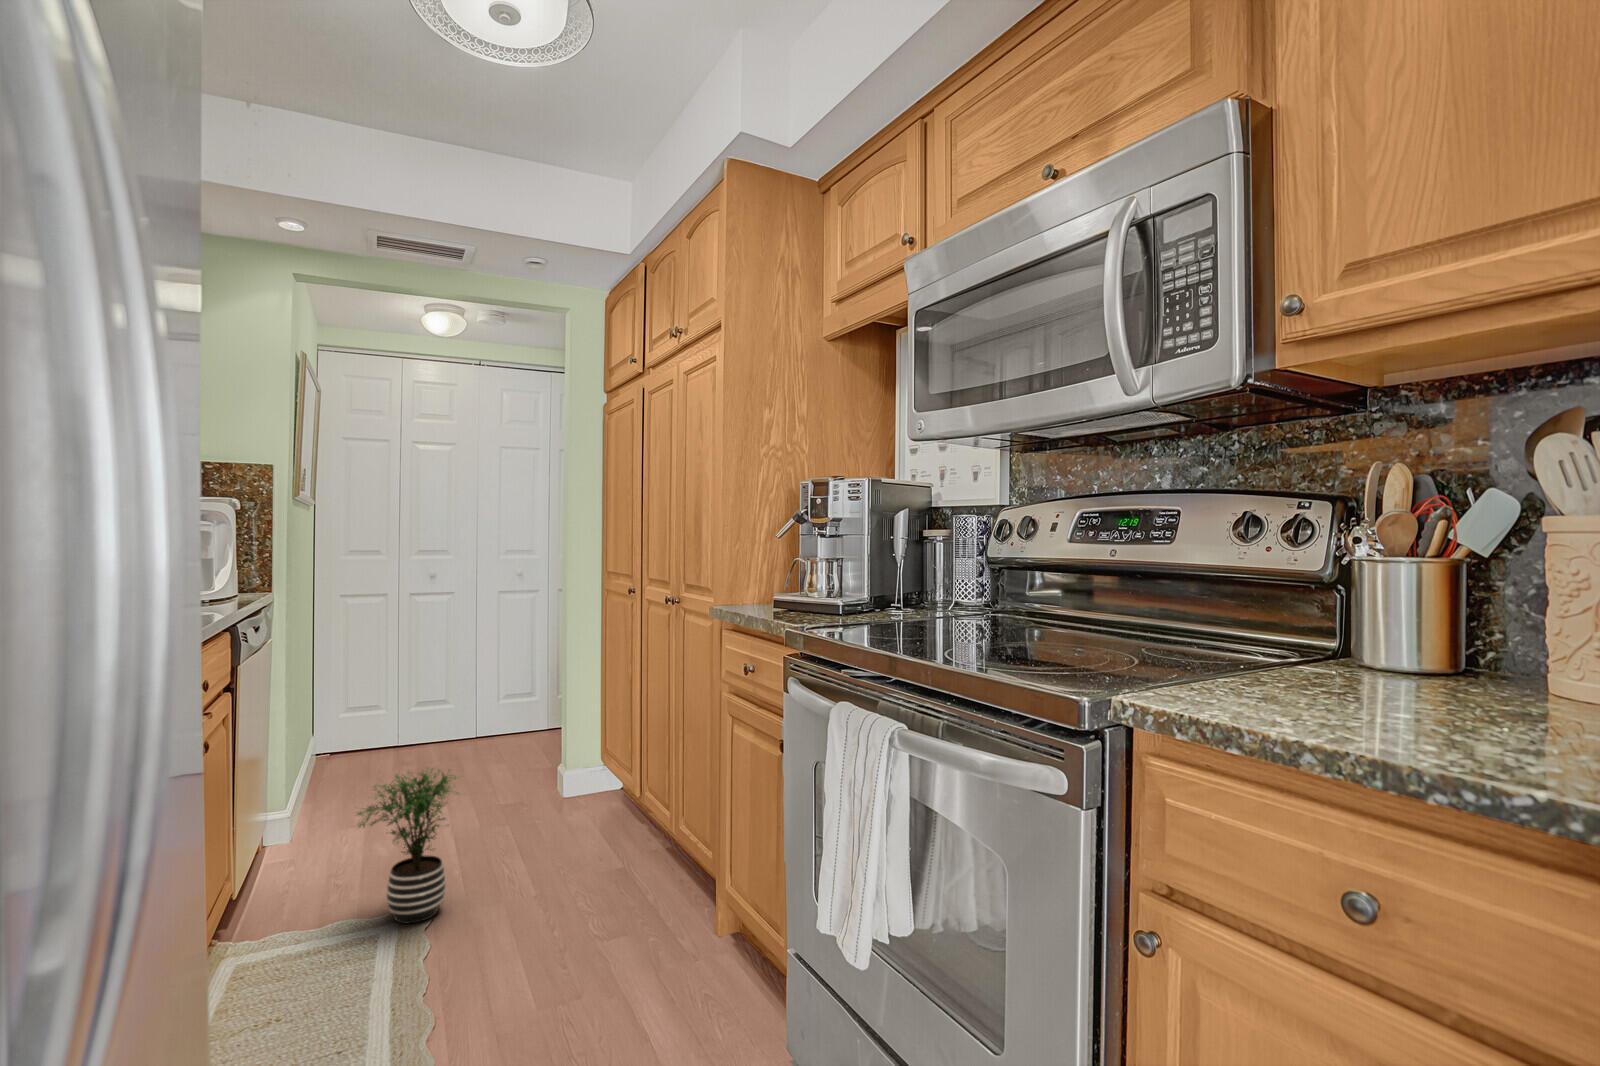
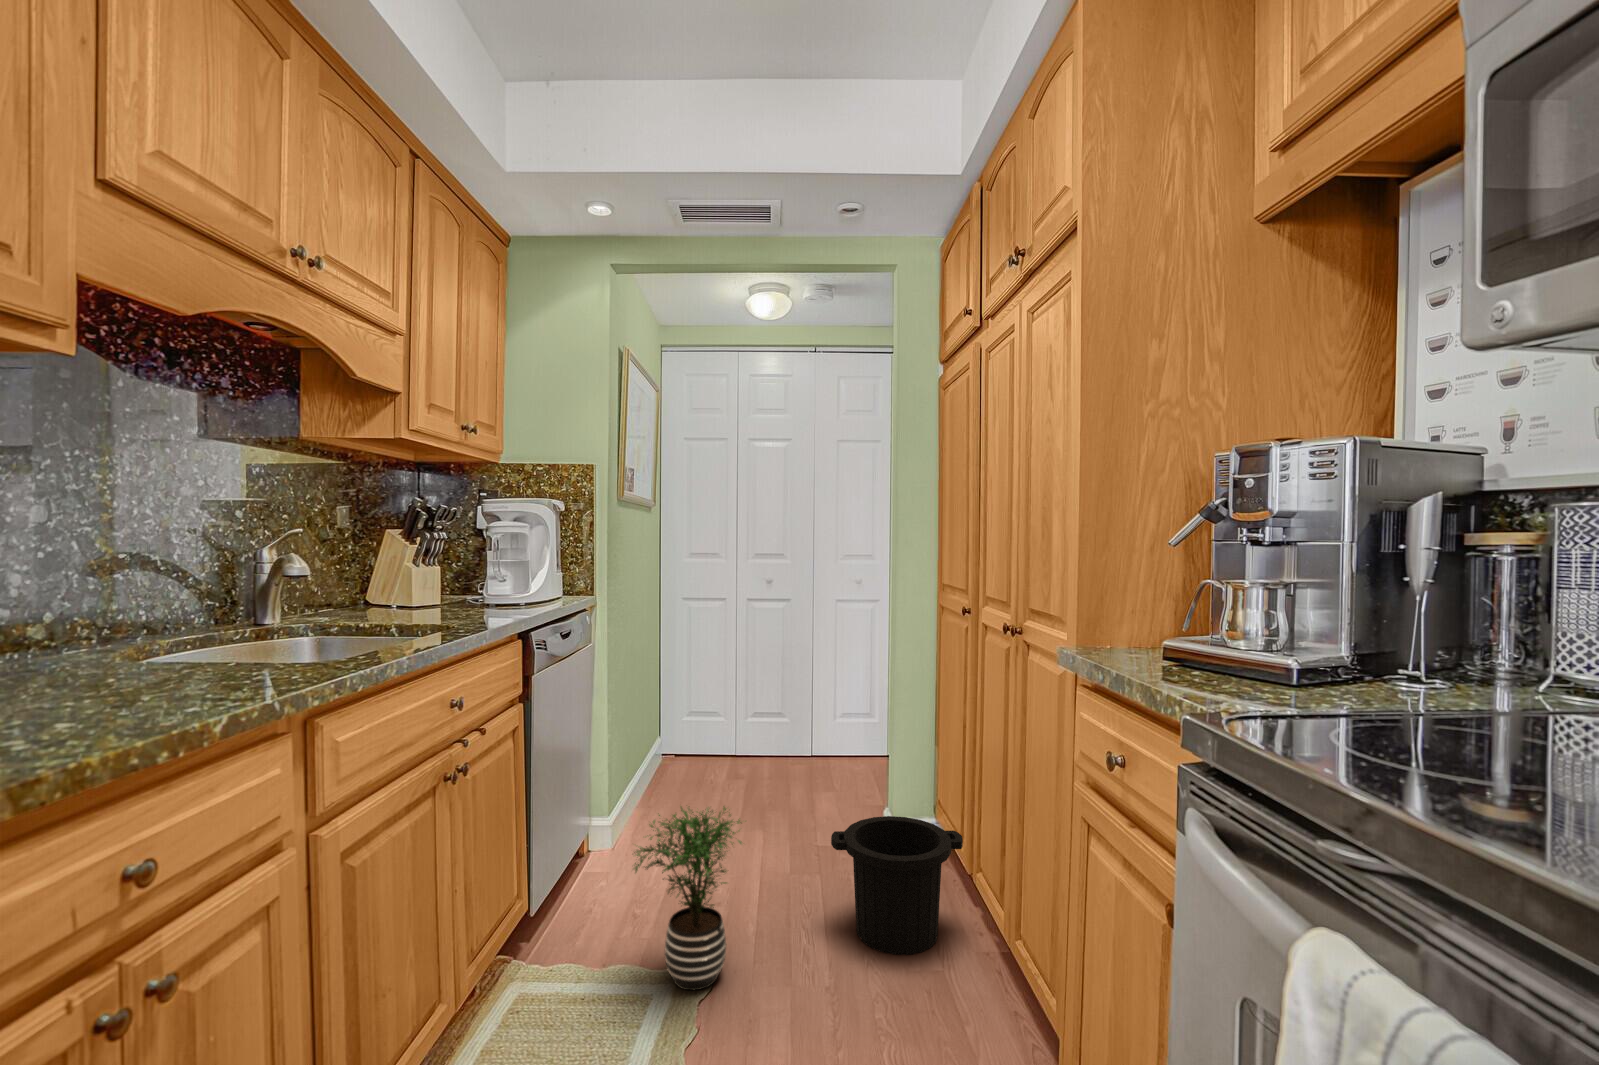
trash can: none [532,767,640,870] -> present [831,816,963,955]

